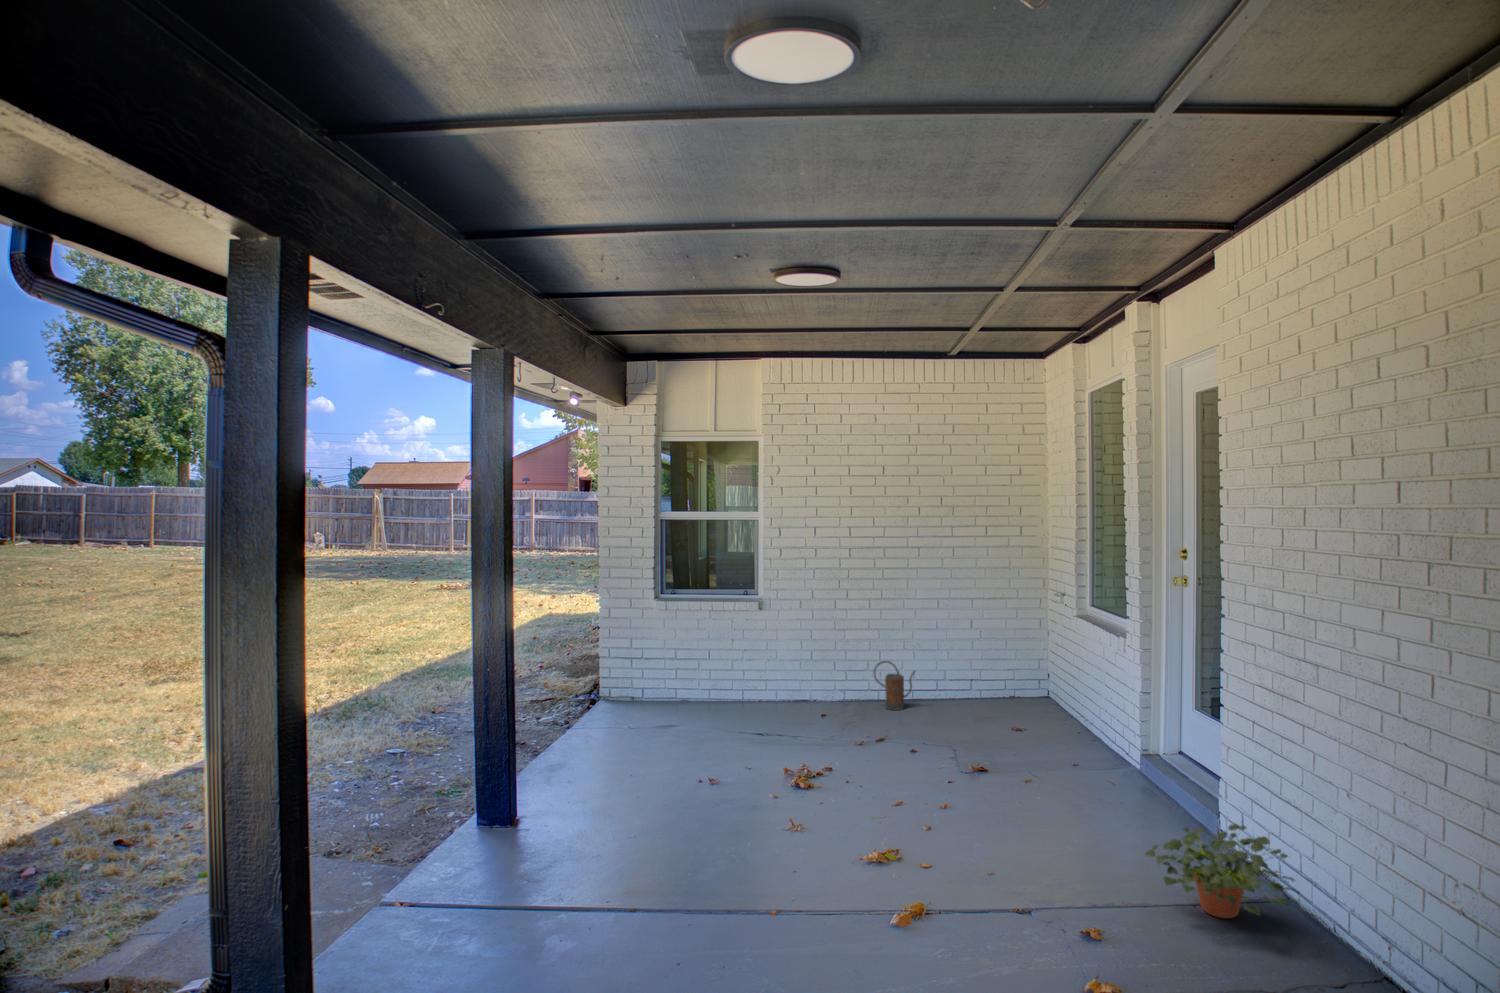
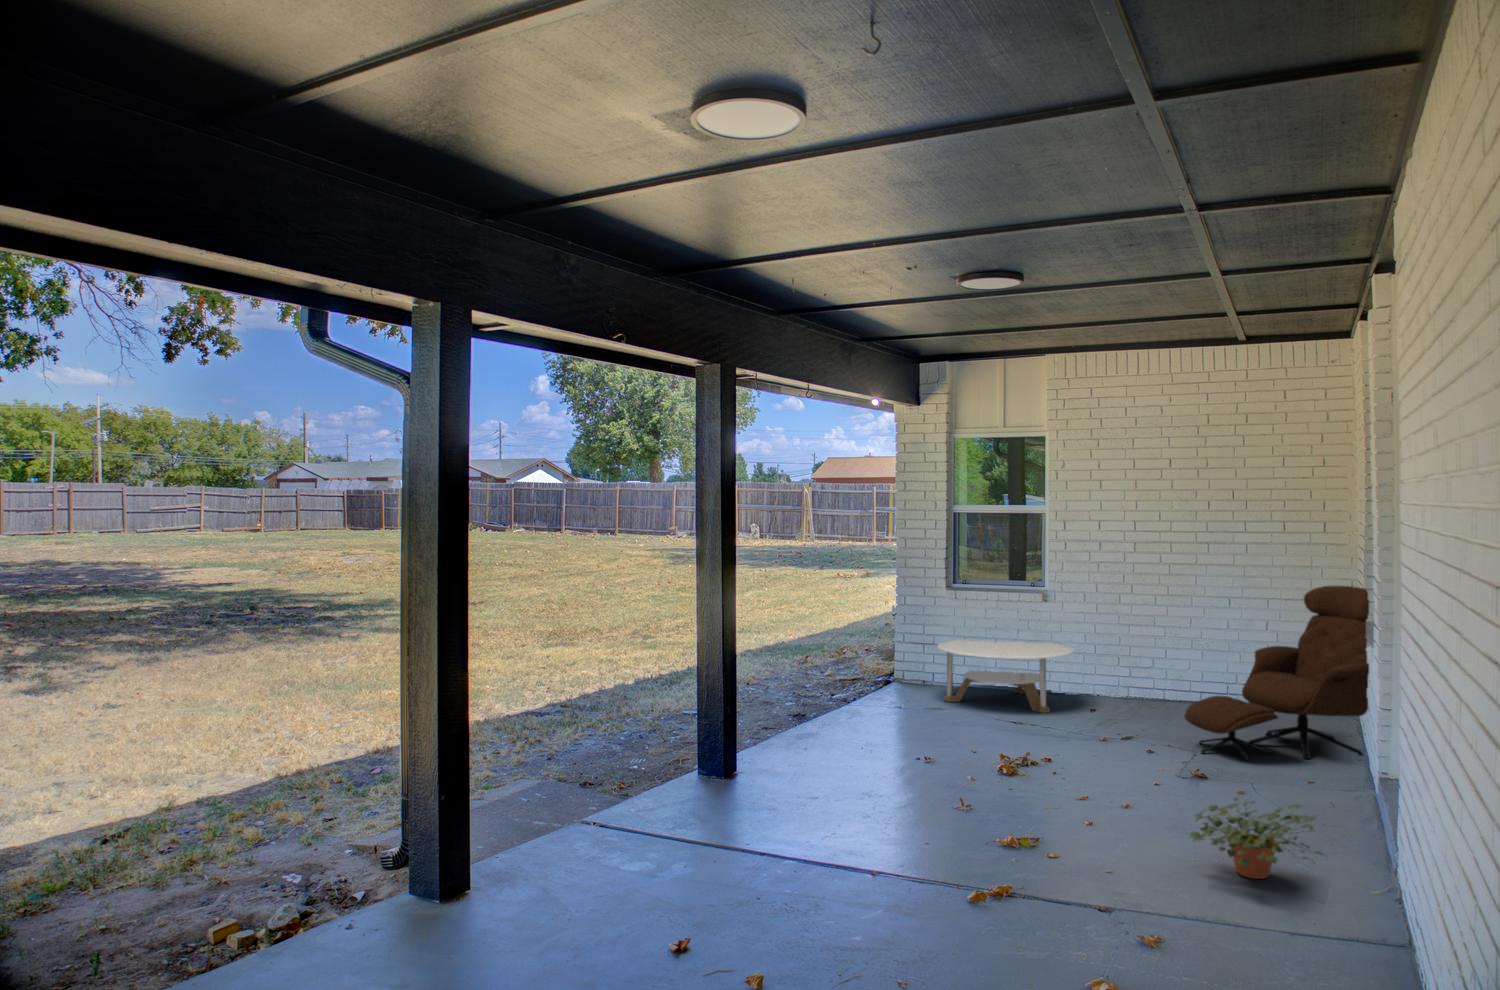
lounge chair: none [953,582,1112,759] -> present [1185,586,1369,760]
round table: none [669,651,810,730] -> present [937,640,1074,713]
watering can: present [874,661,915,710] -> none [1151,660,1198,711]

